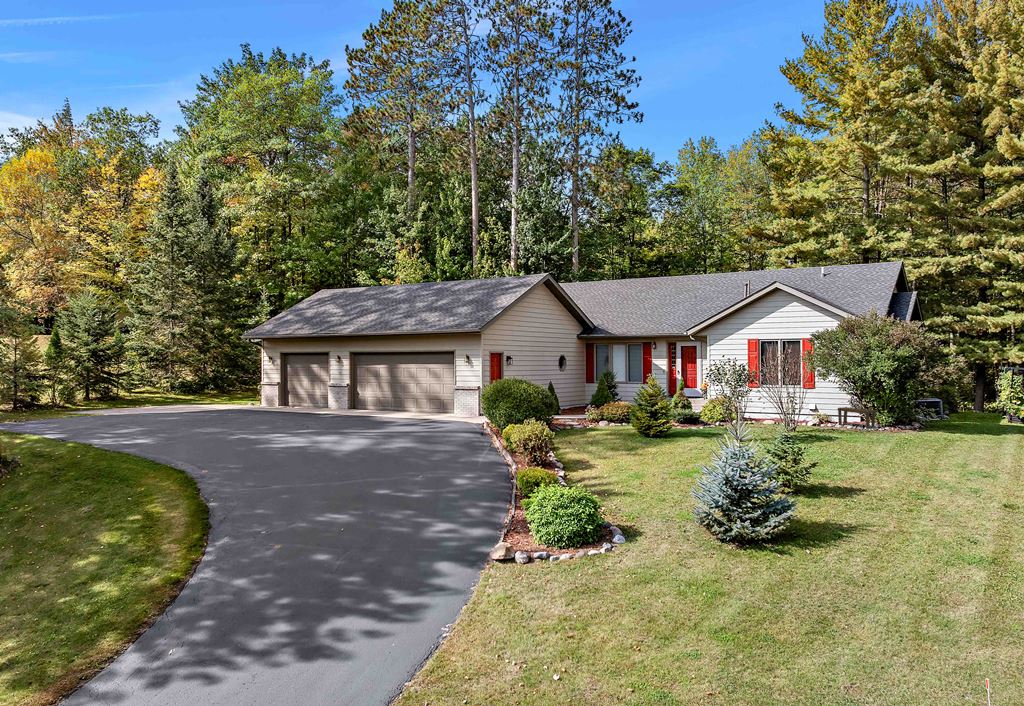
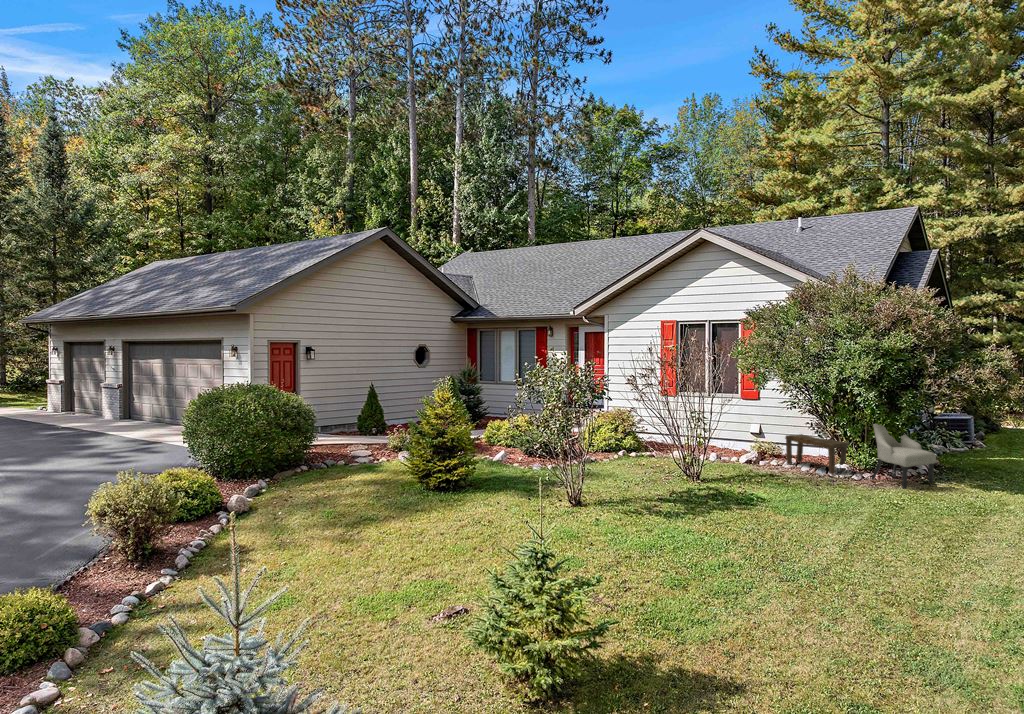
chair: none [891,393,927,434] -> present [871,424,936,489]

